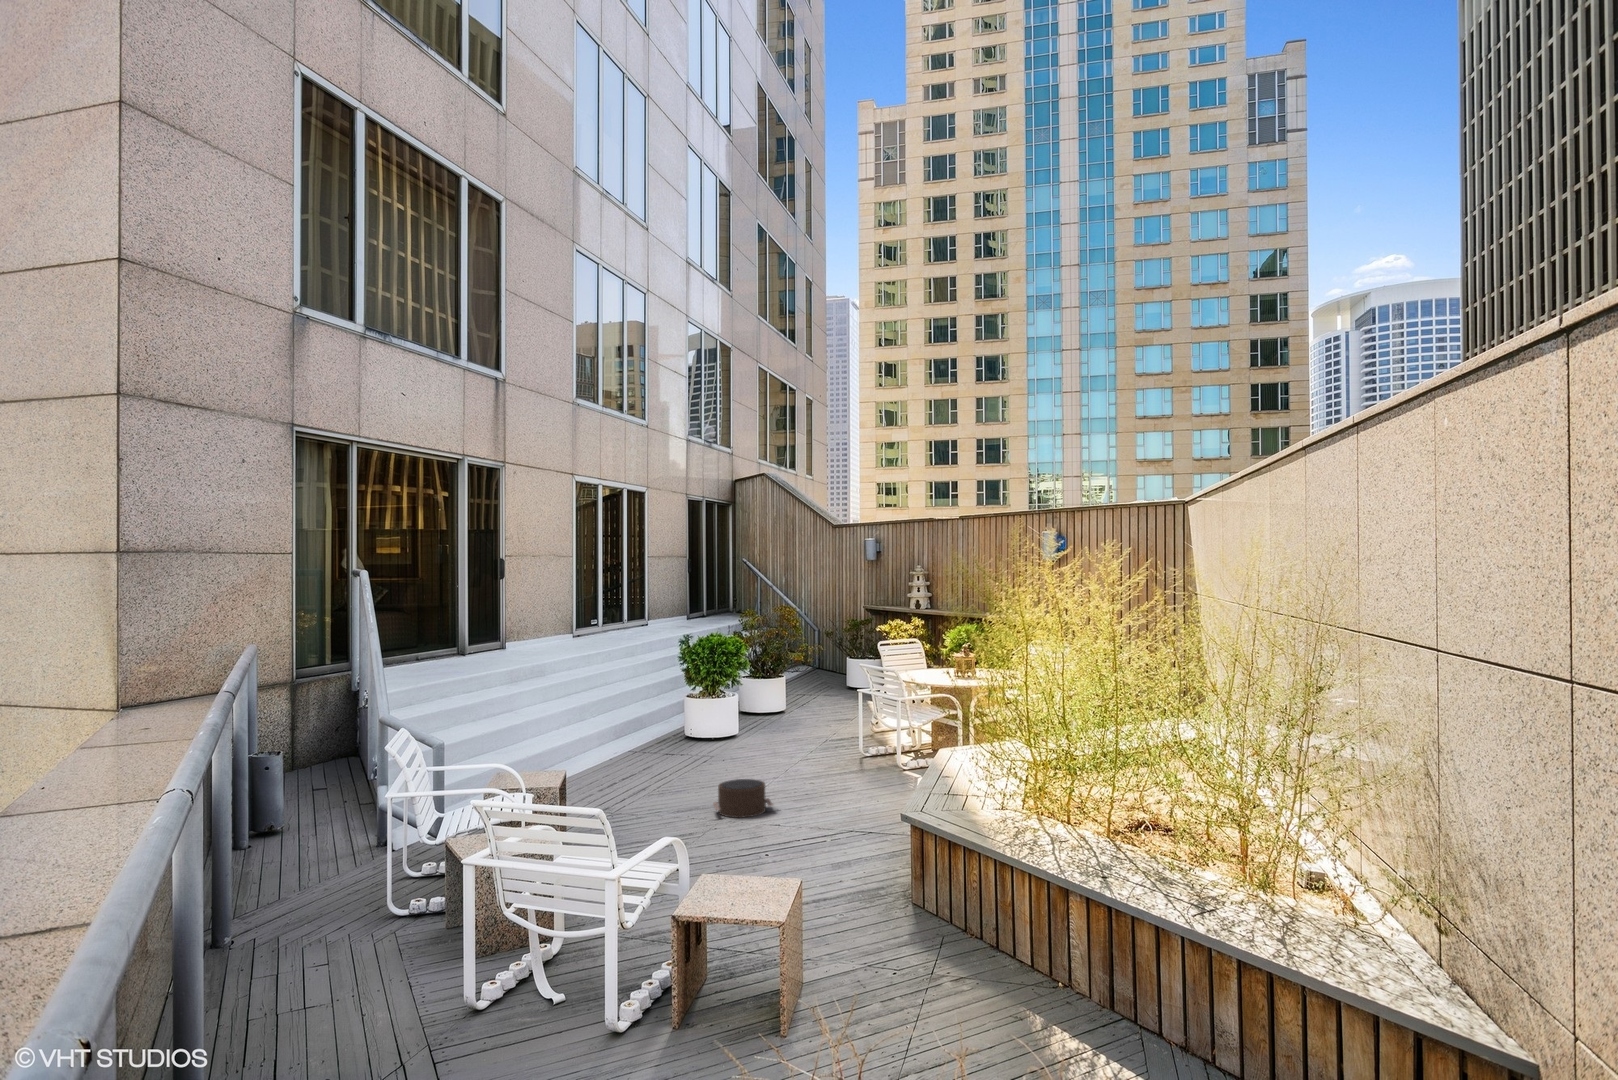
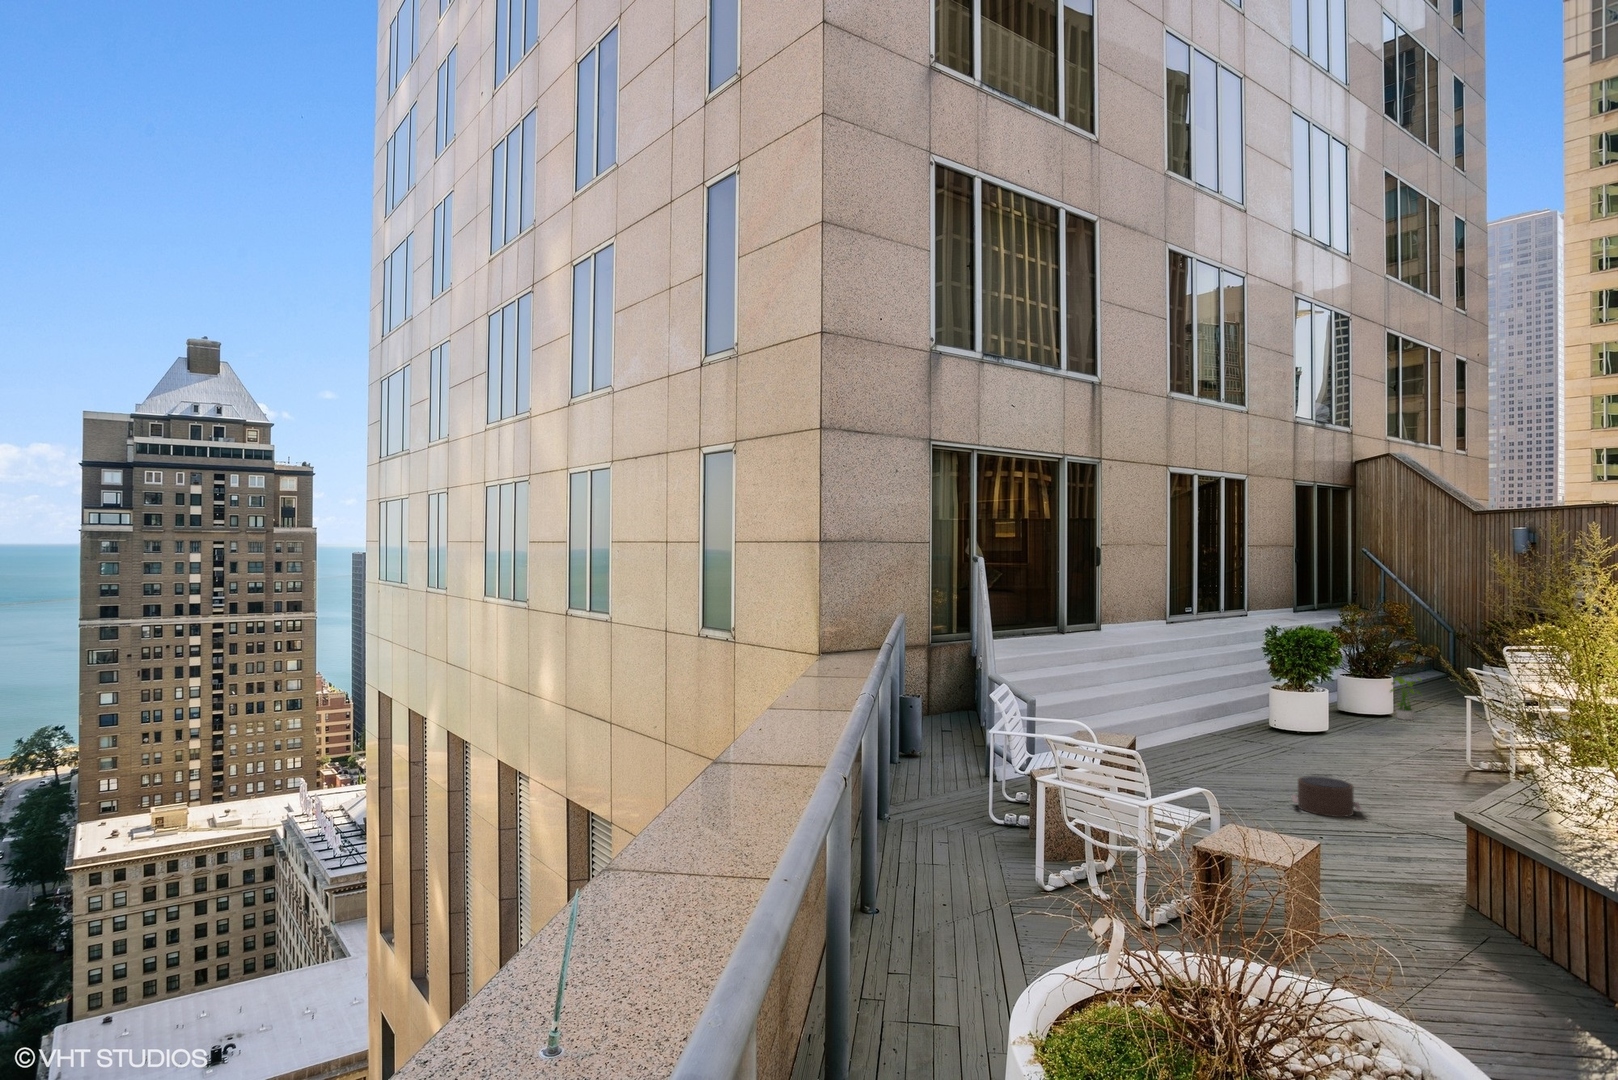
potted plant: none [775,671,800,712] -> present [1390,676,1422,720]

